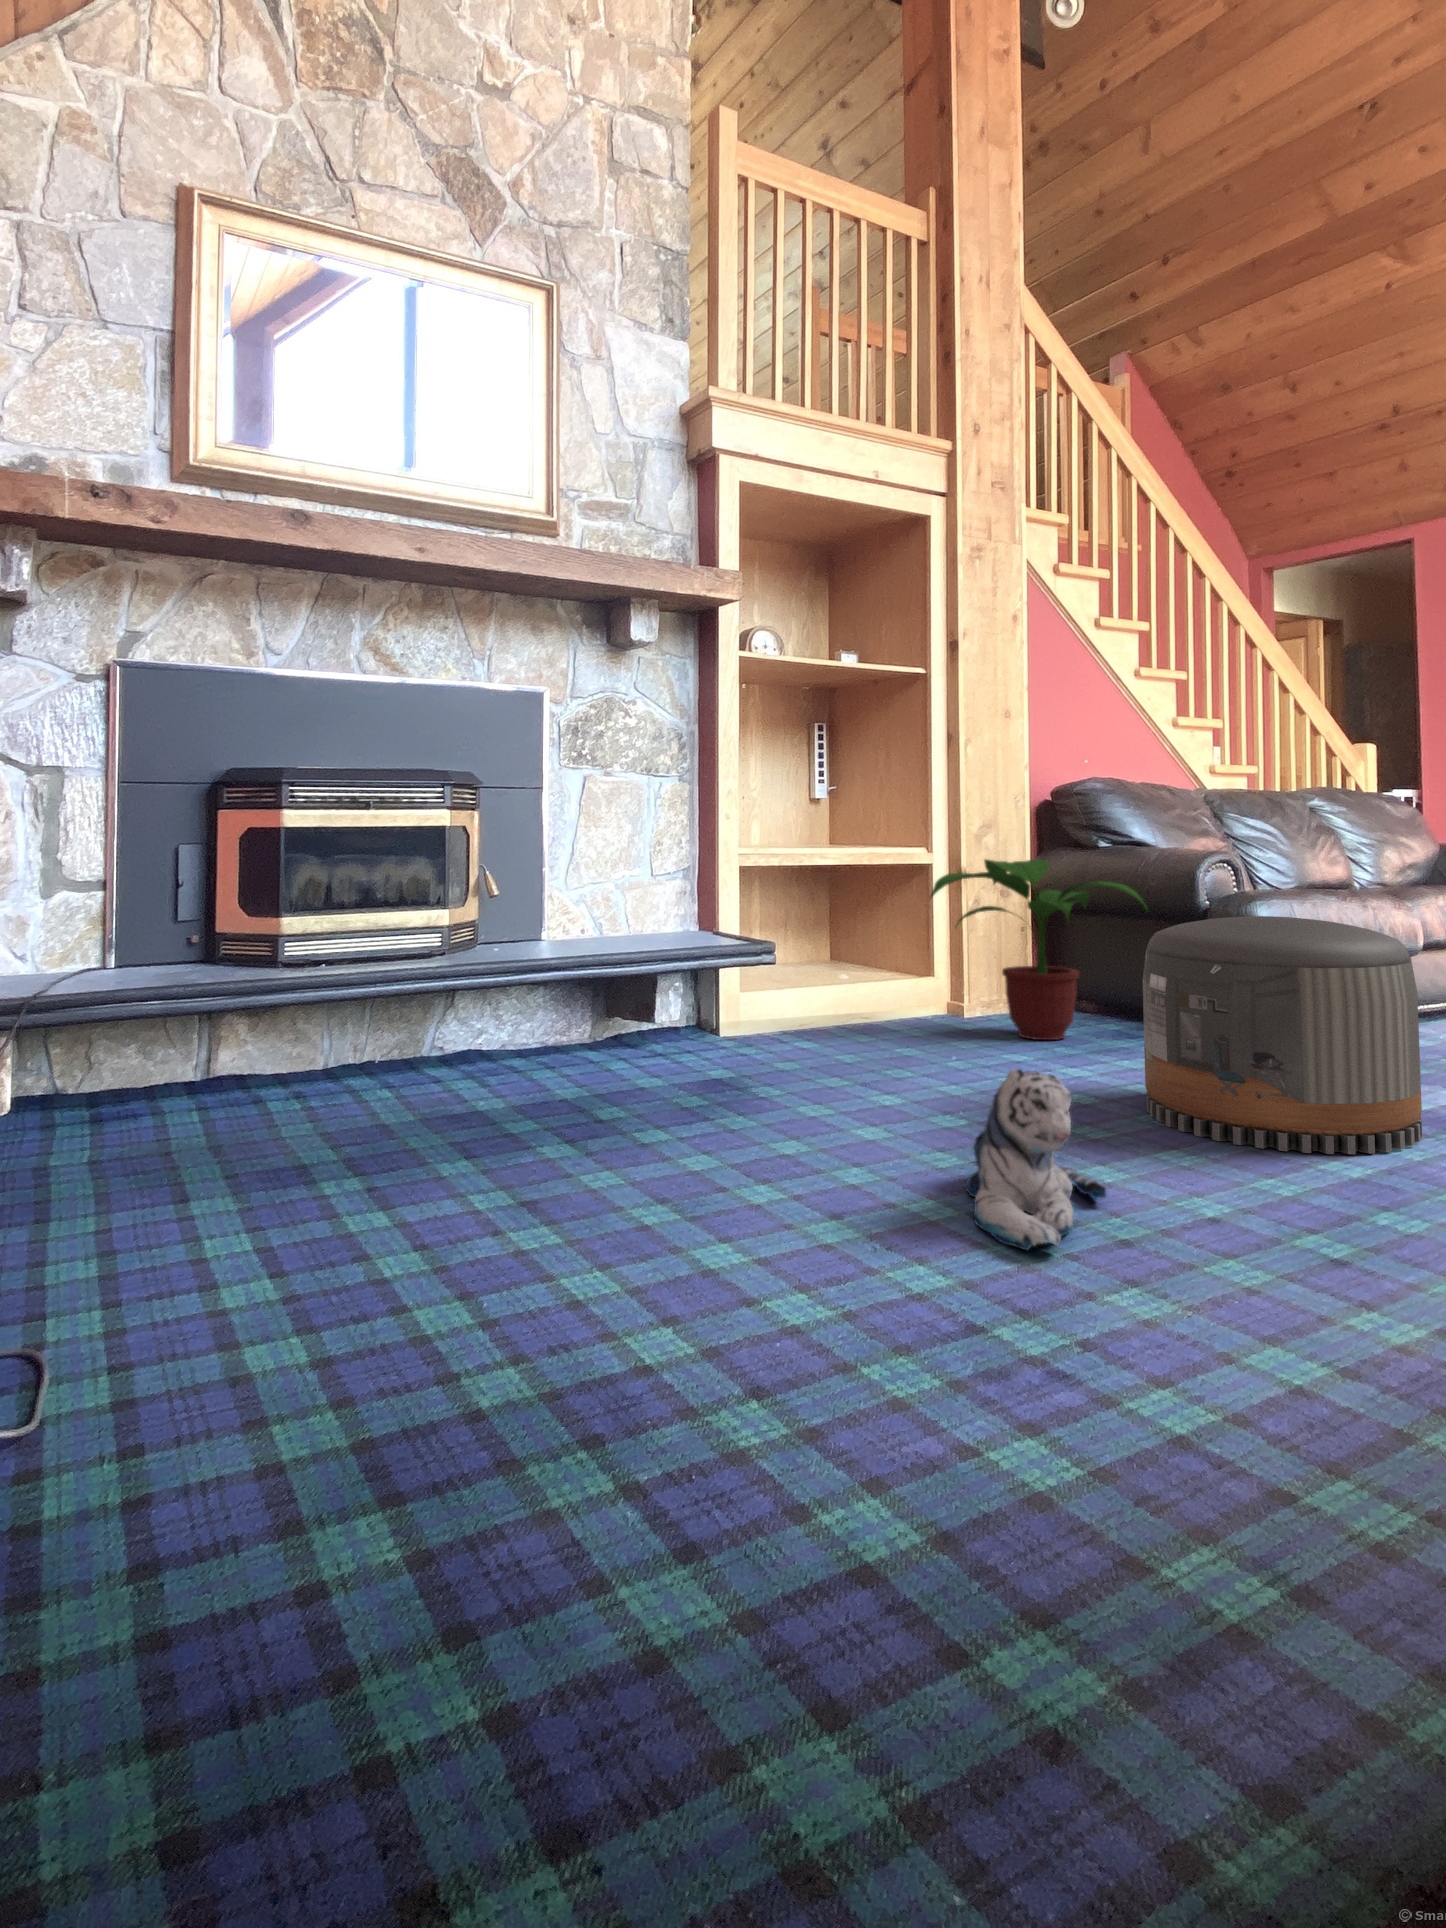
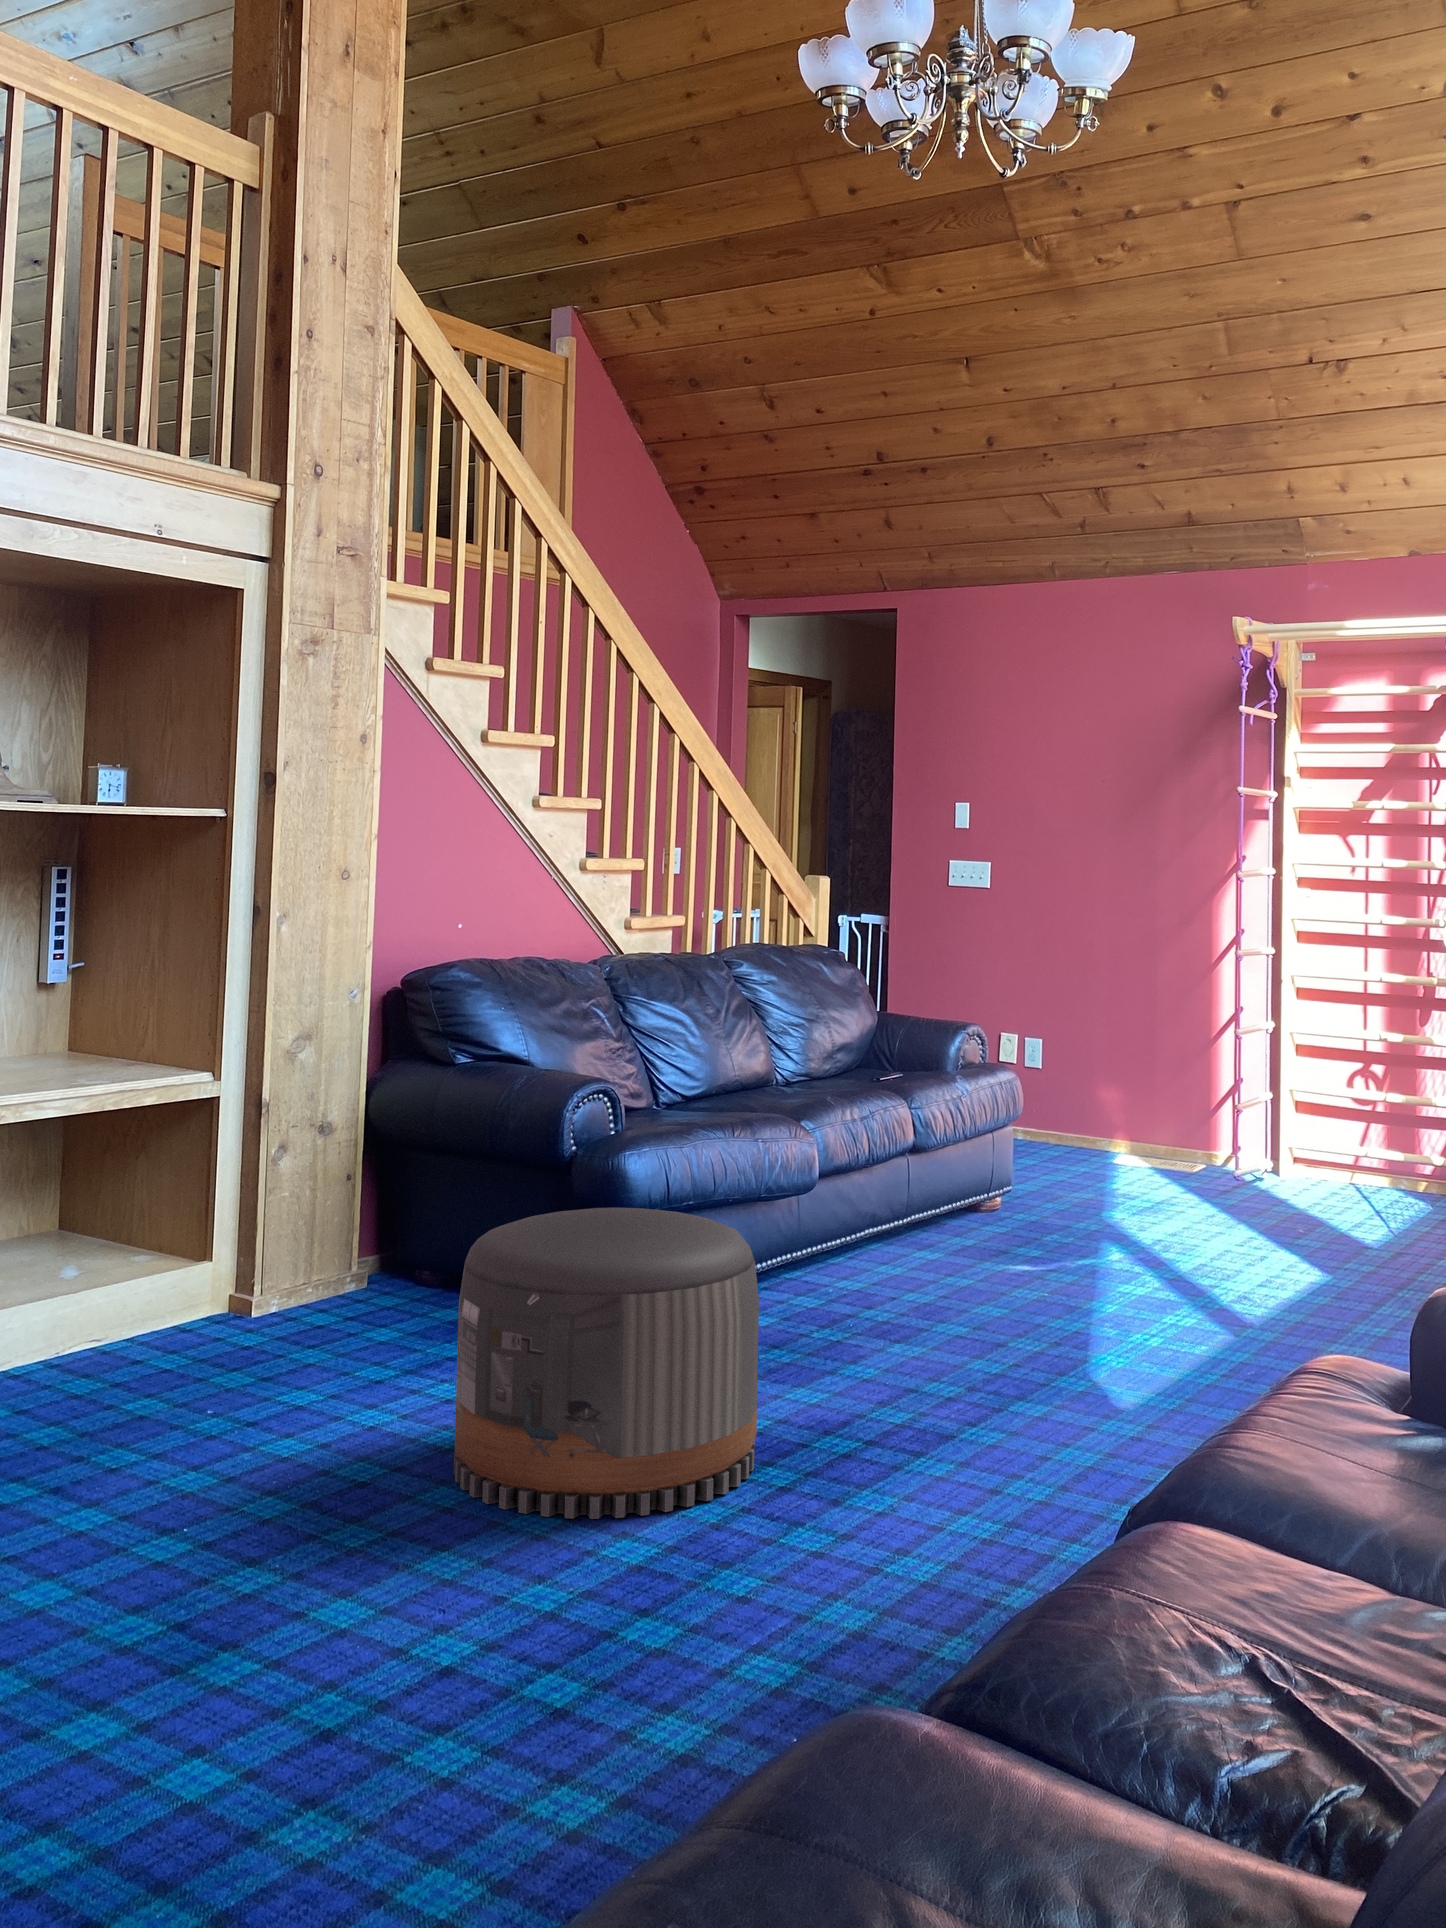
potted plant: present [930,859,1147,1040] -> none [197,1089,499,1351]
plush toy: present [964,1069,1107,1251] -> none [167,1504,355,1760]

